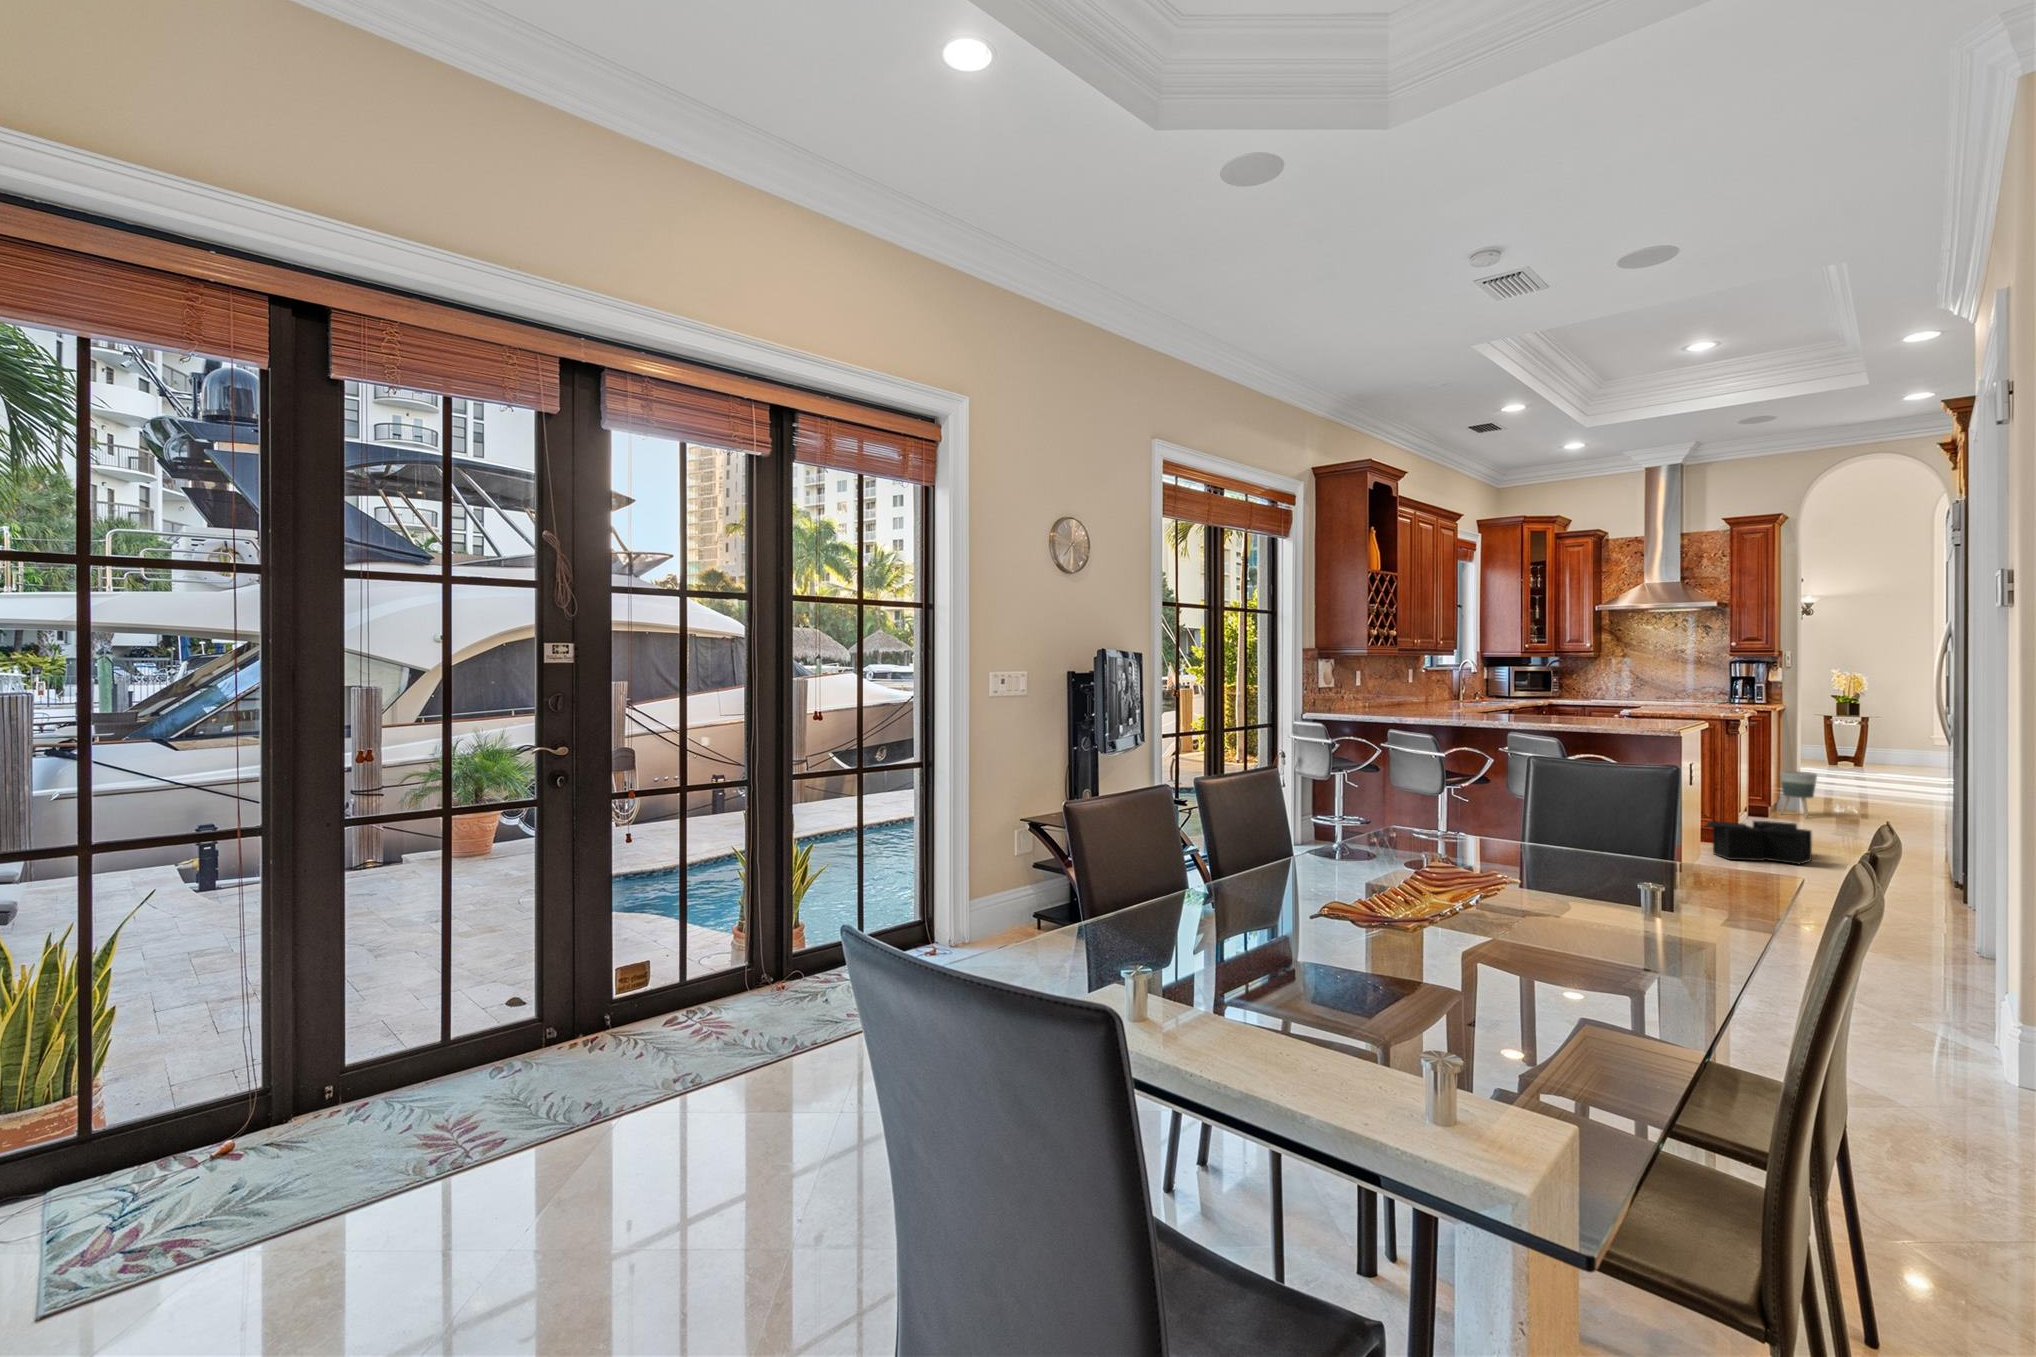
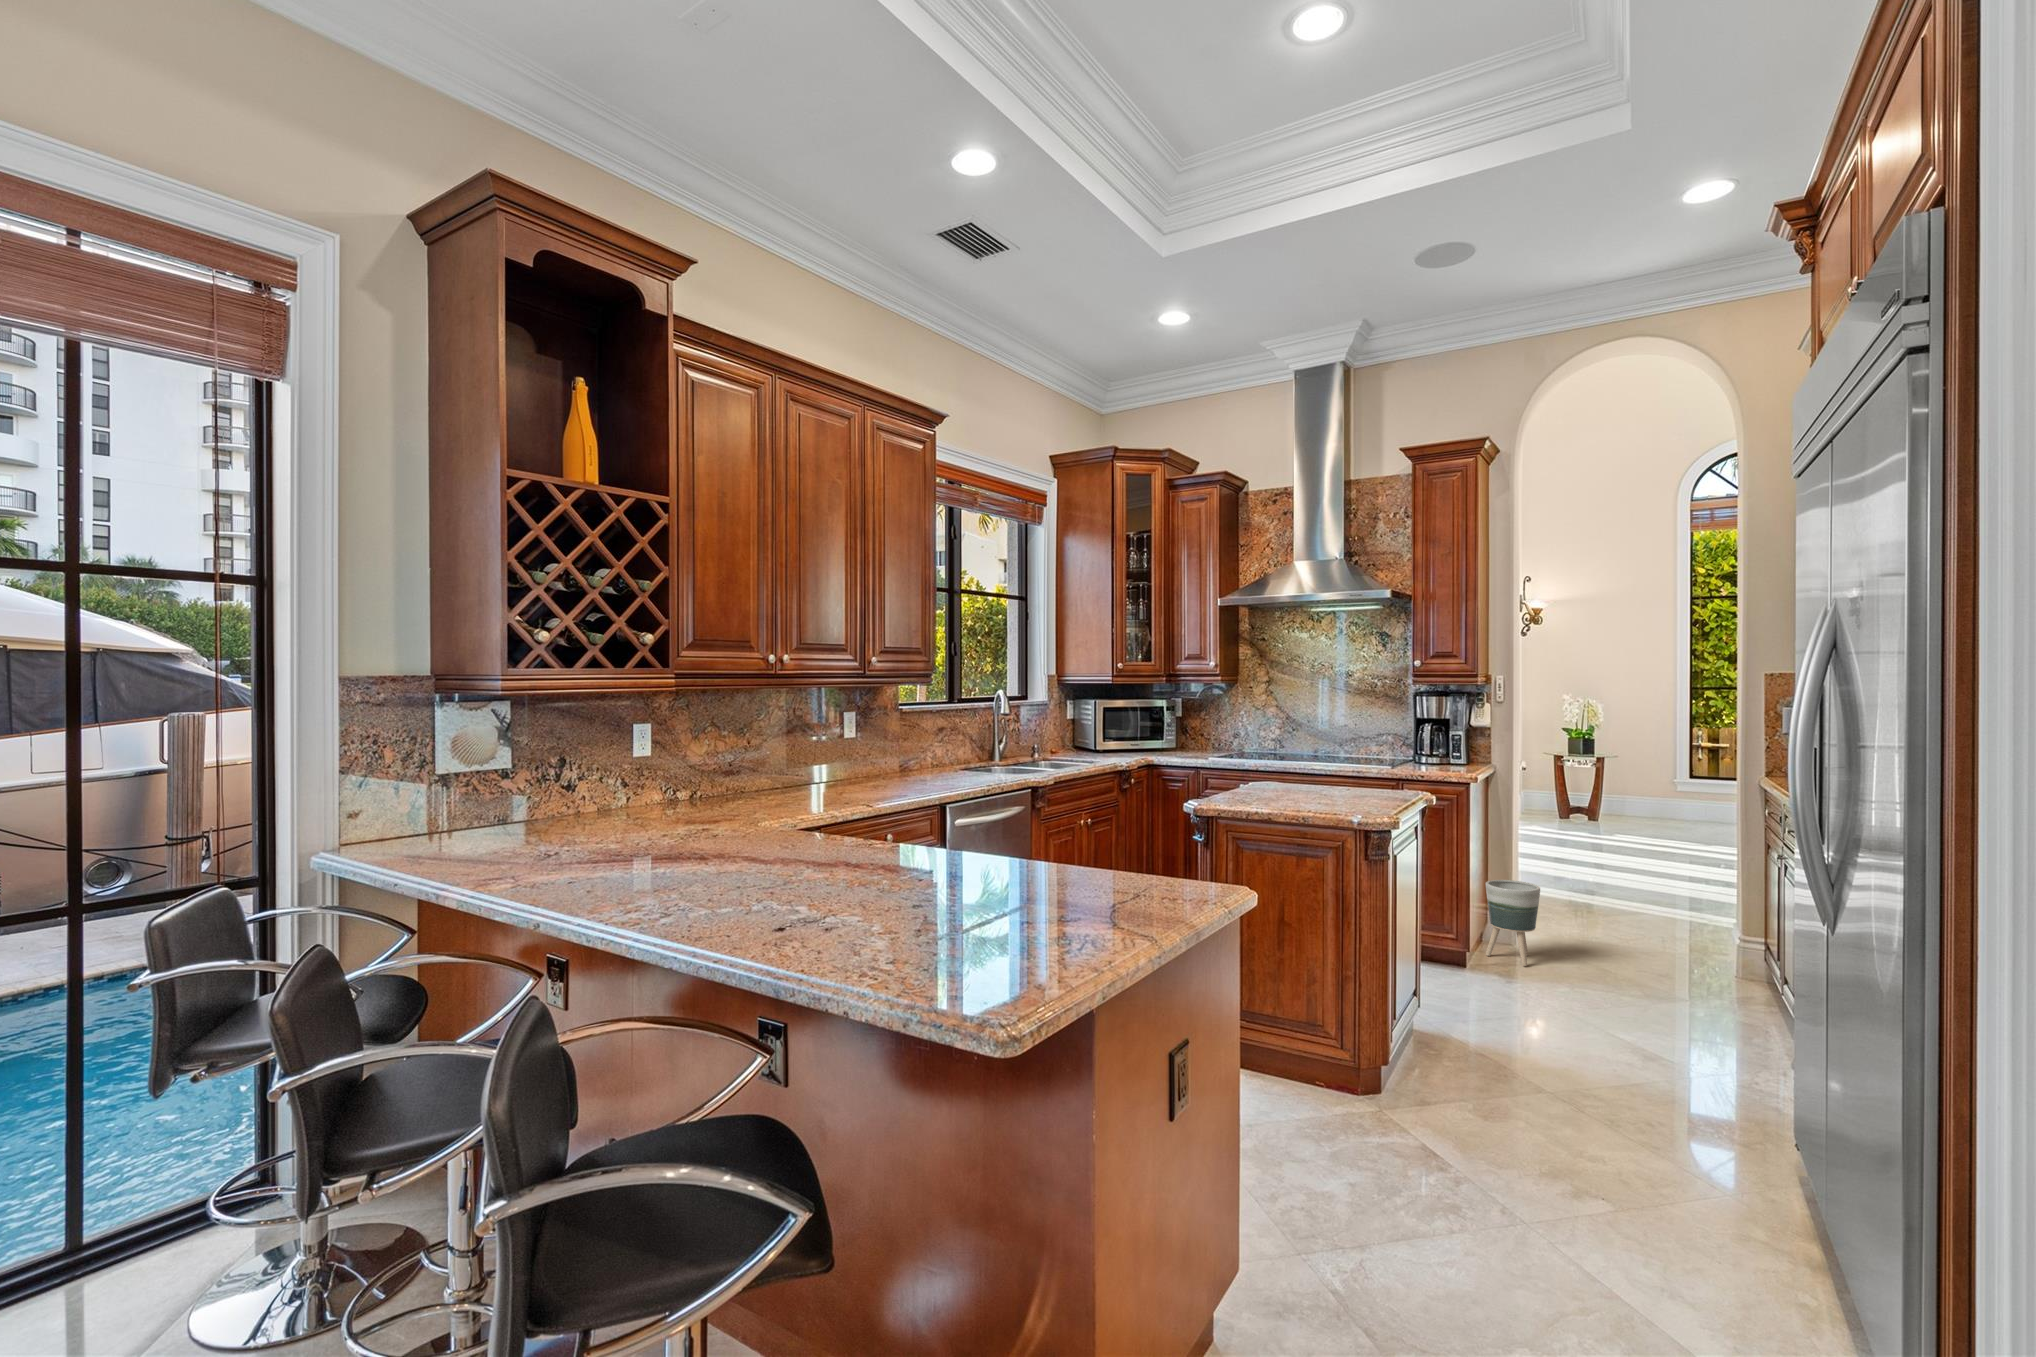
storage bin: present [1706,821,1812,864] -> none [1305,1050,1534,1205]

